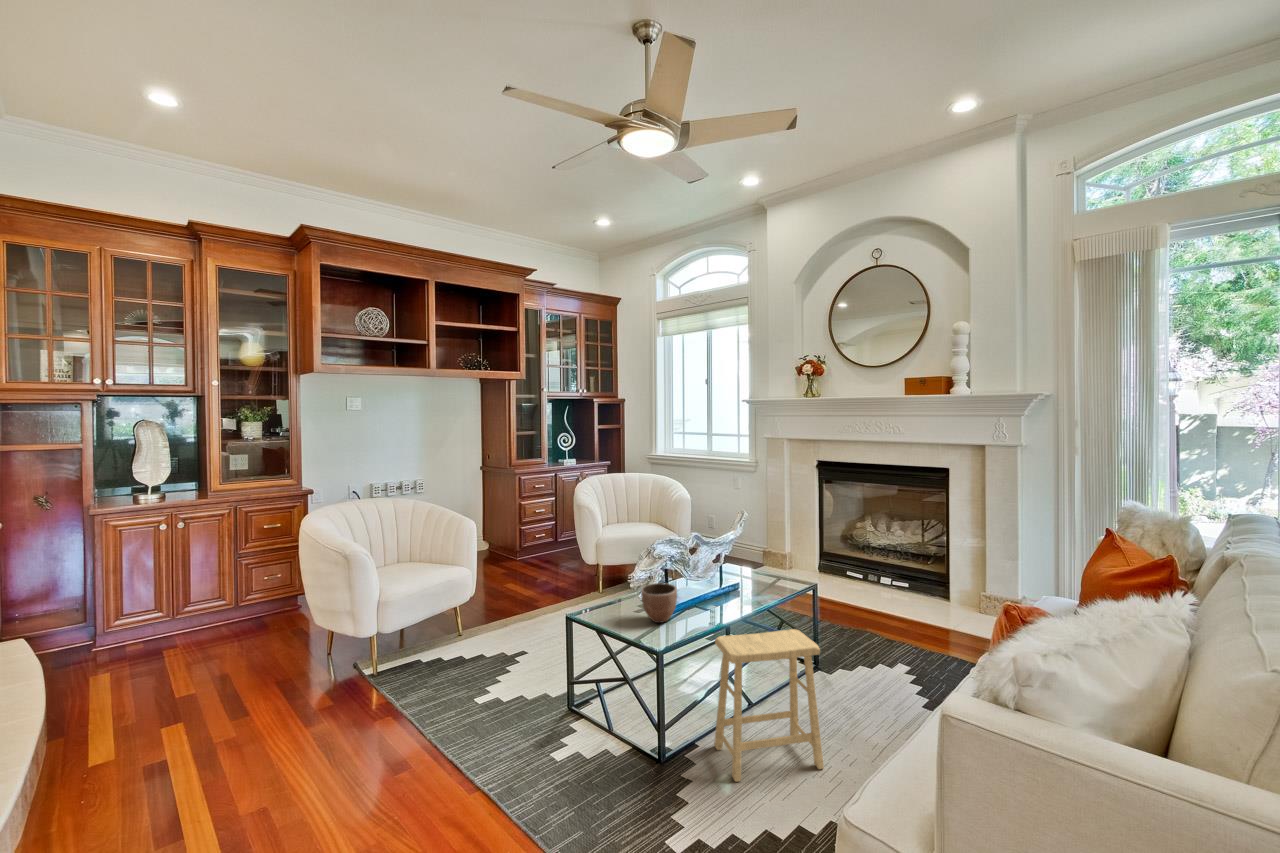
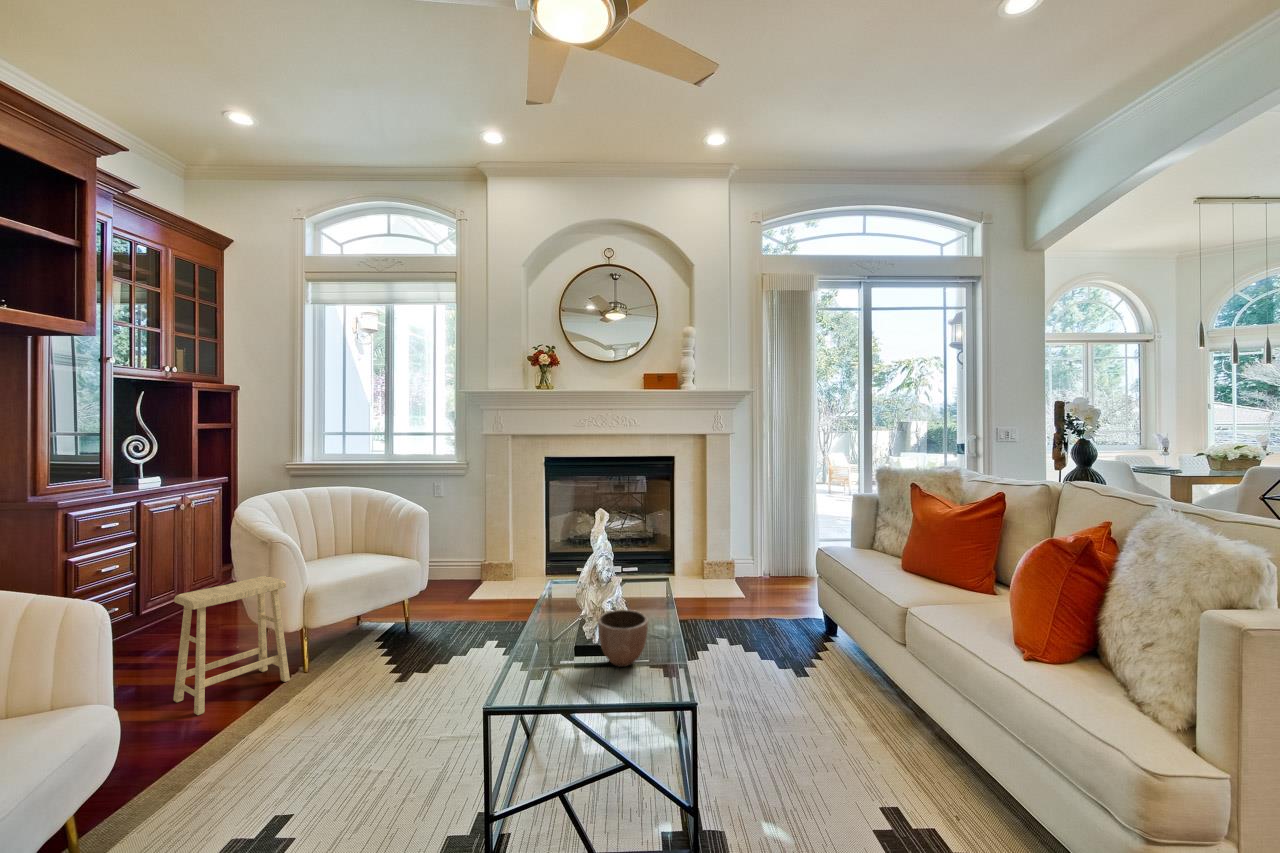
footstool: present [714,629,824,782] -> present [173,576,290,715]

